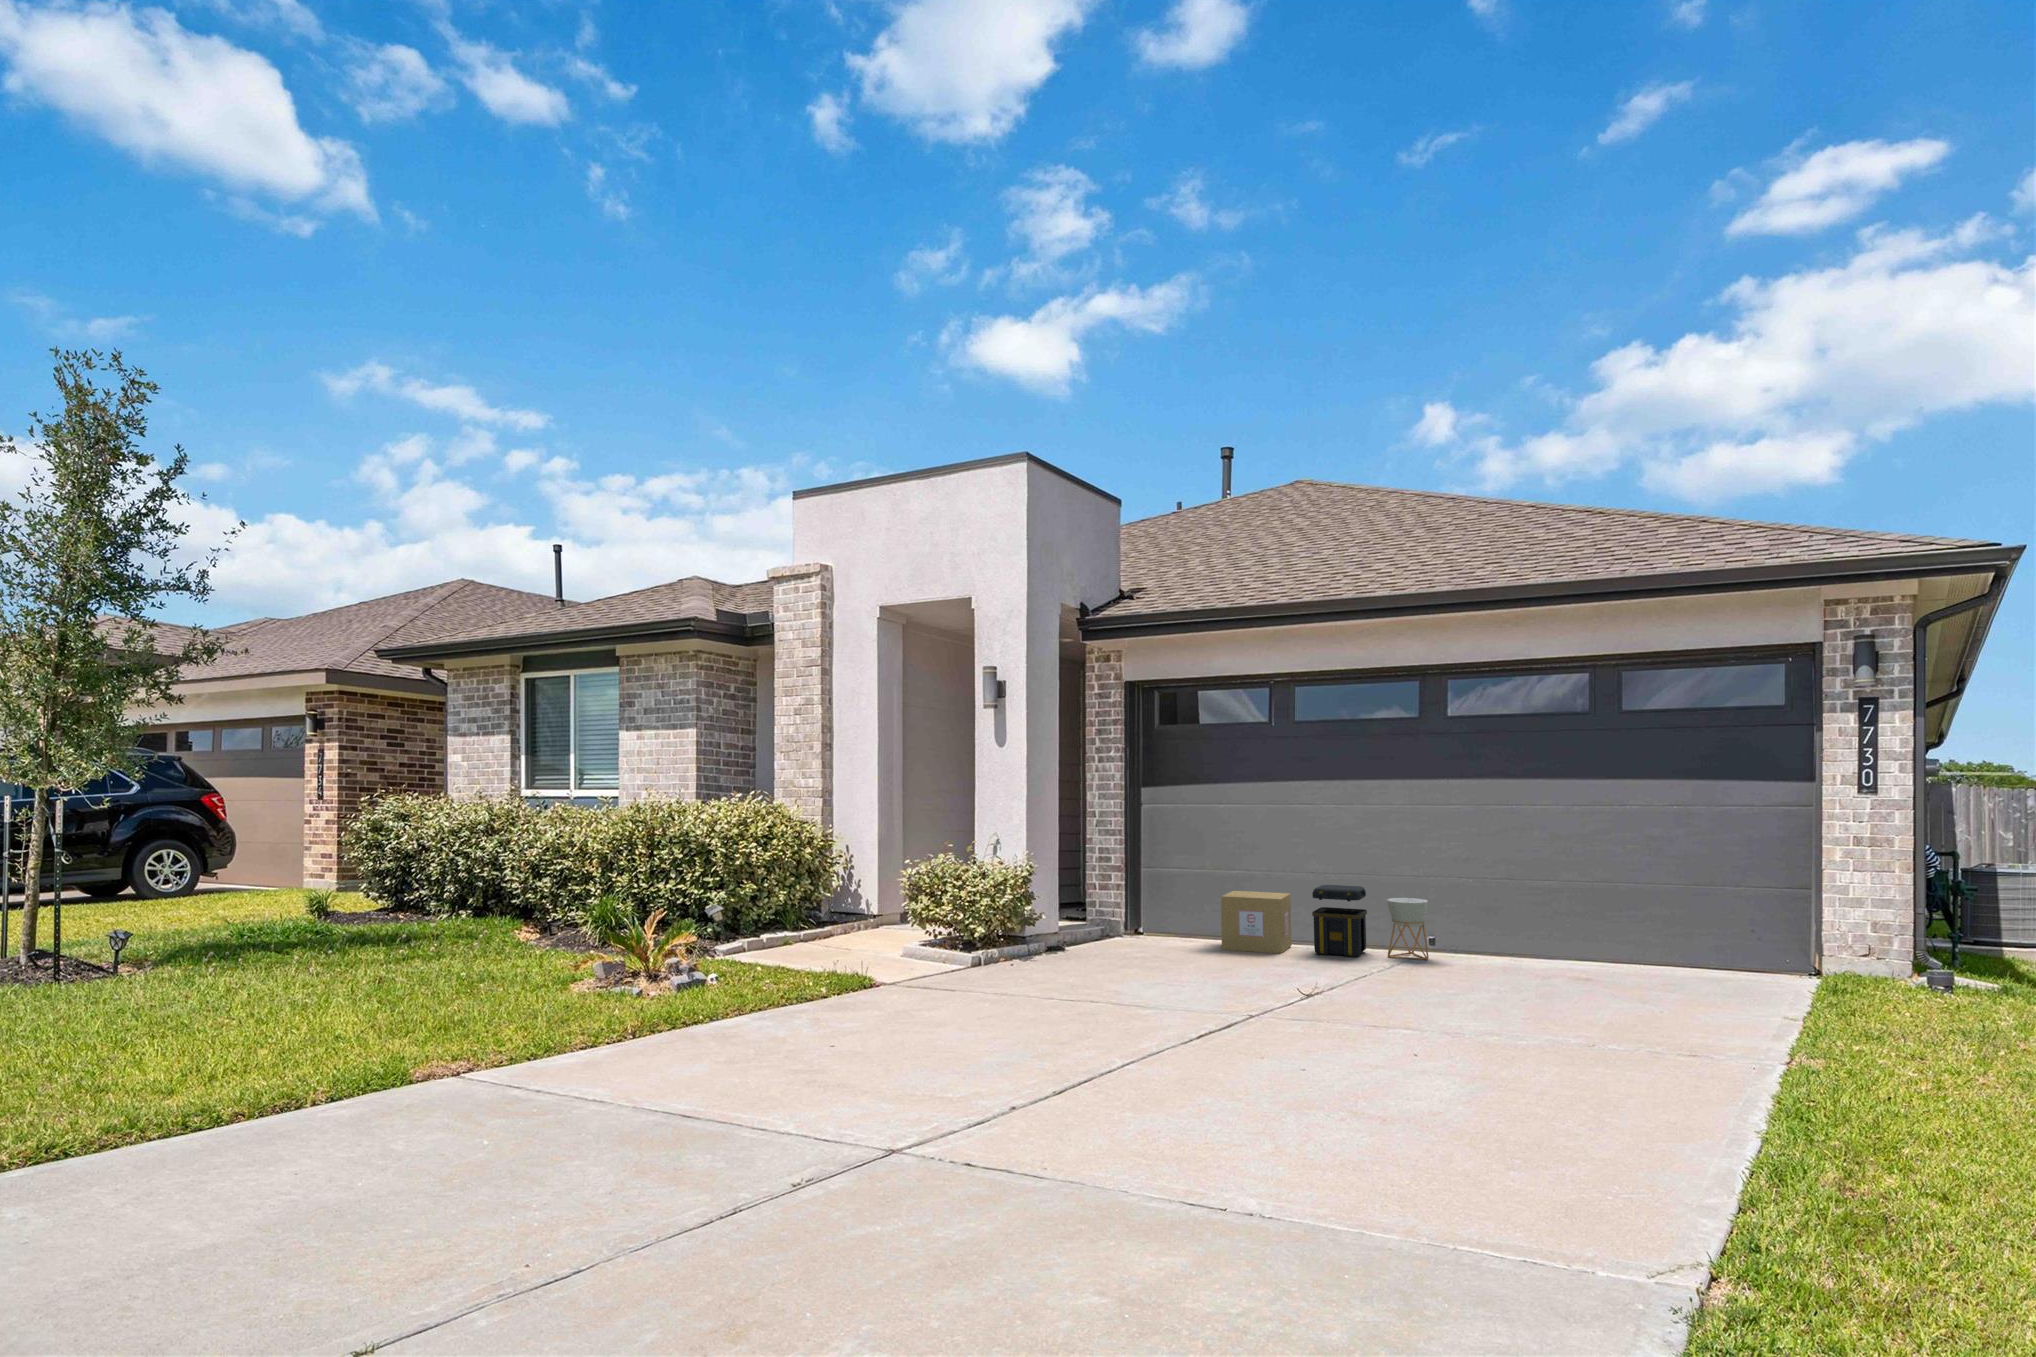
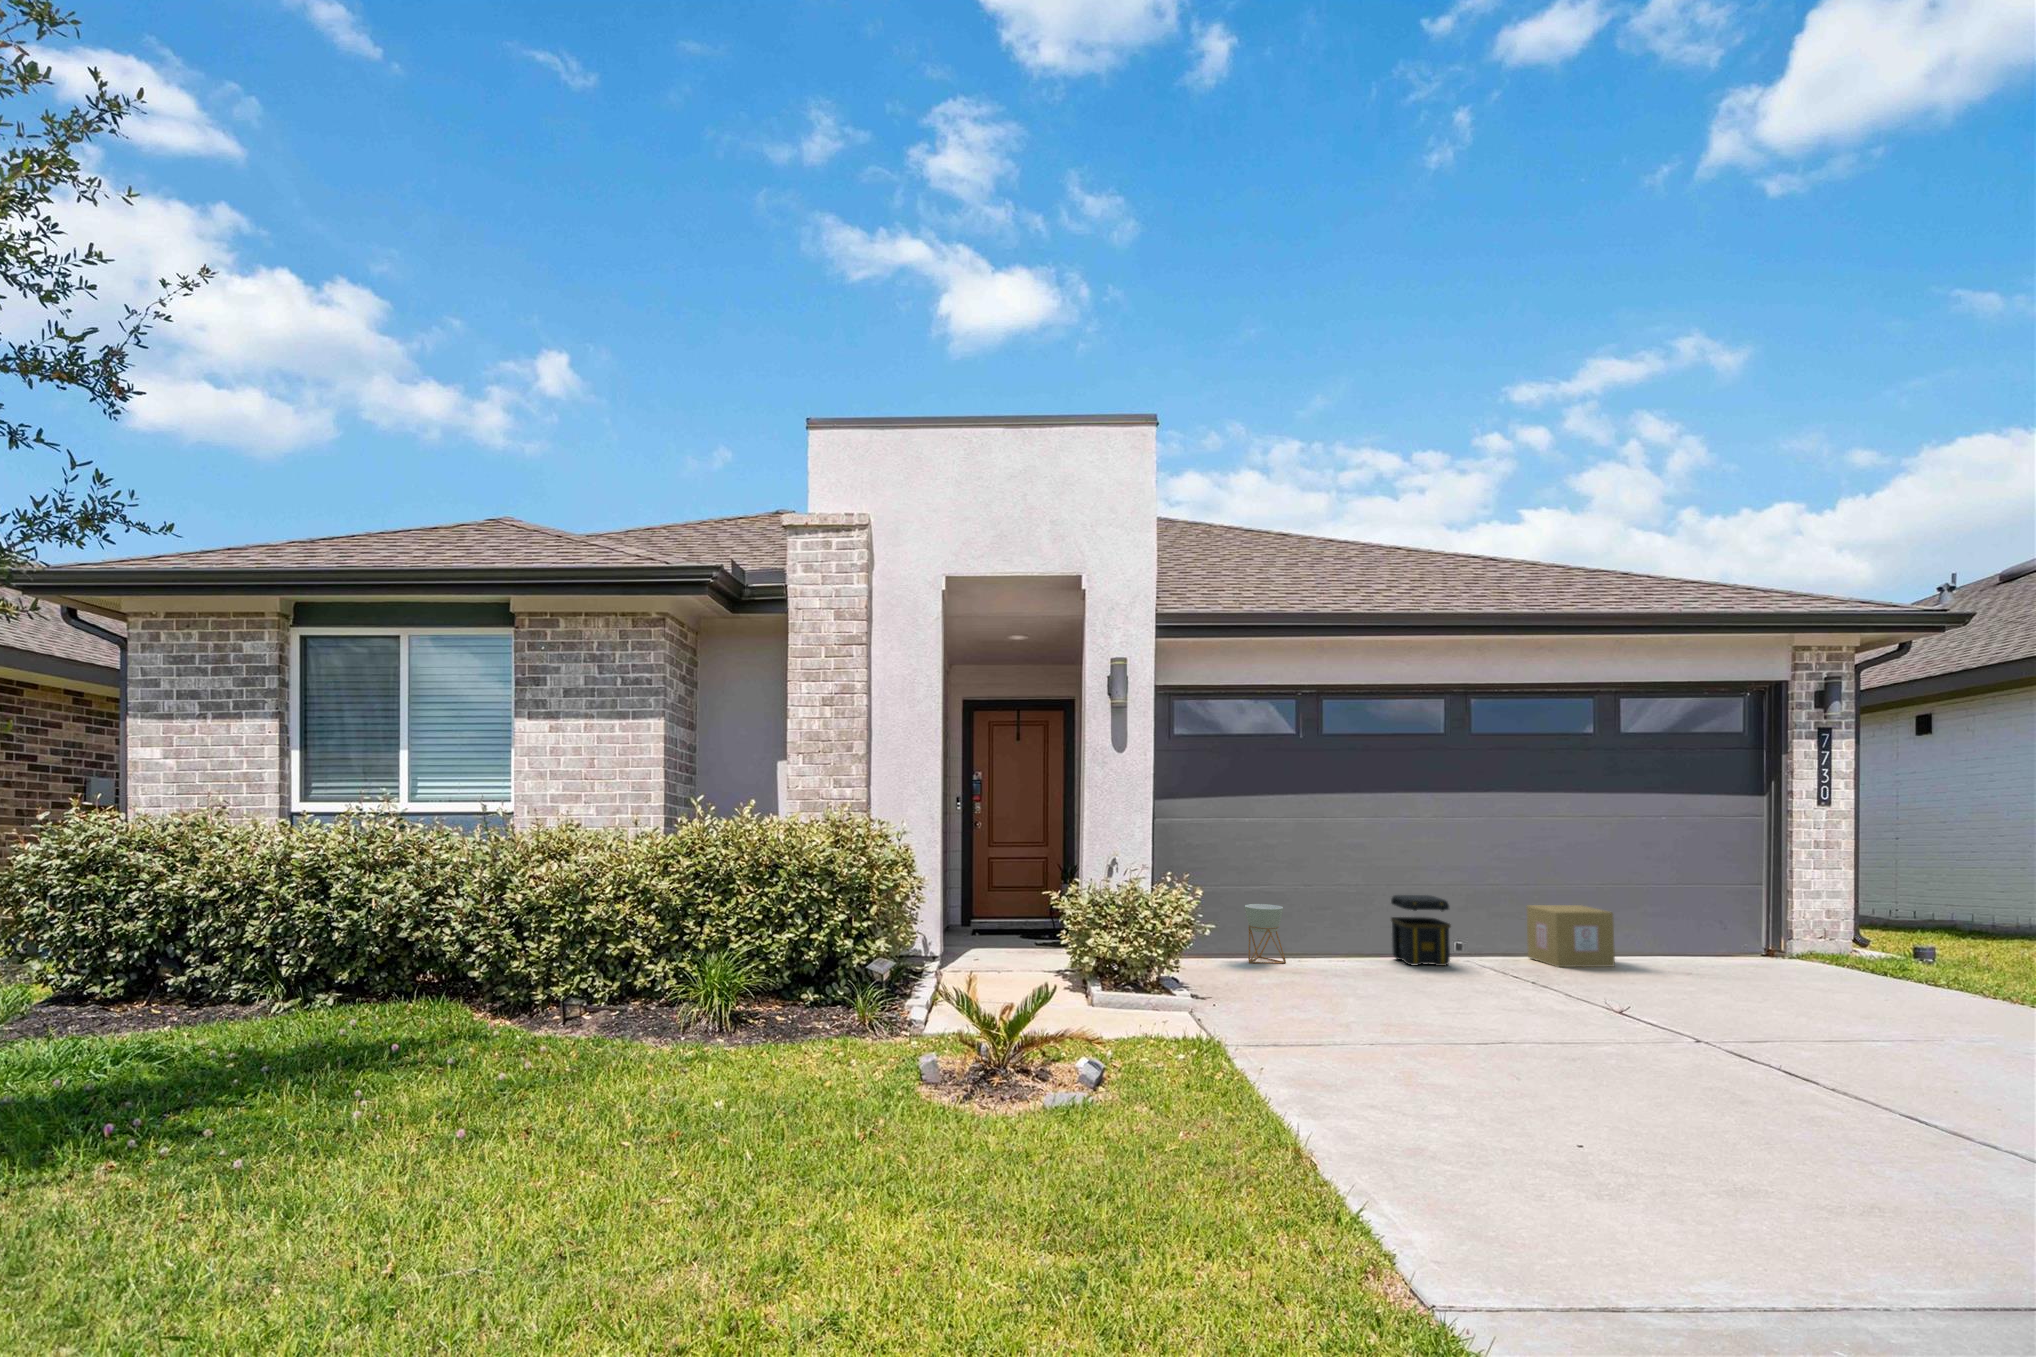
cardboard box: present [1221,891,1292,954] -> present [1527,905,1615,967]
planter: present [1387,898,1429,960] -> present [1245,904,1286,964]

